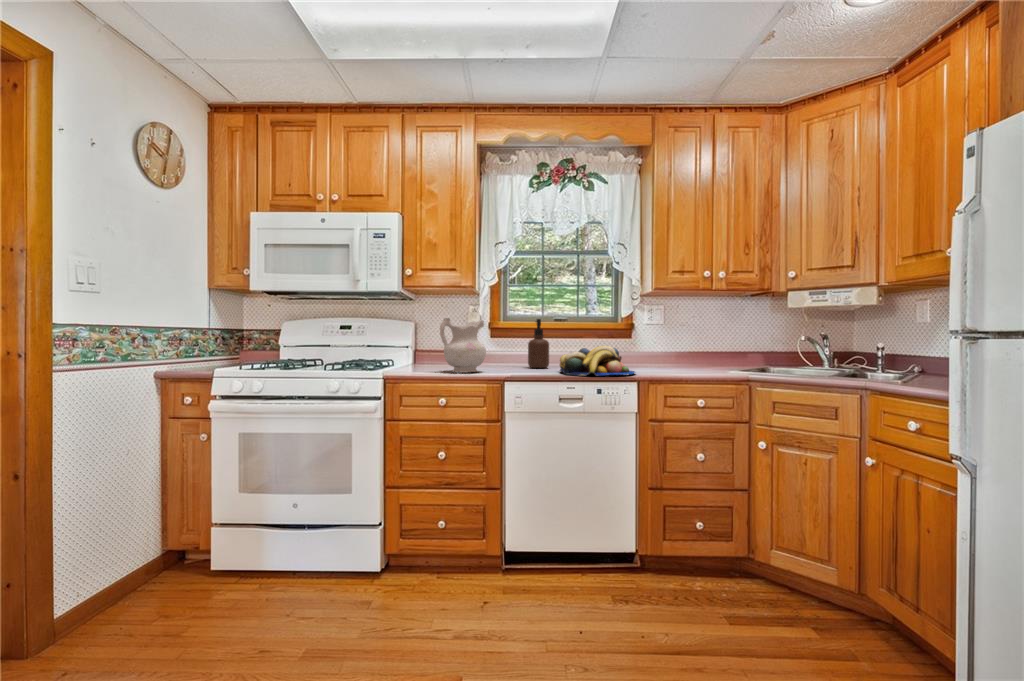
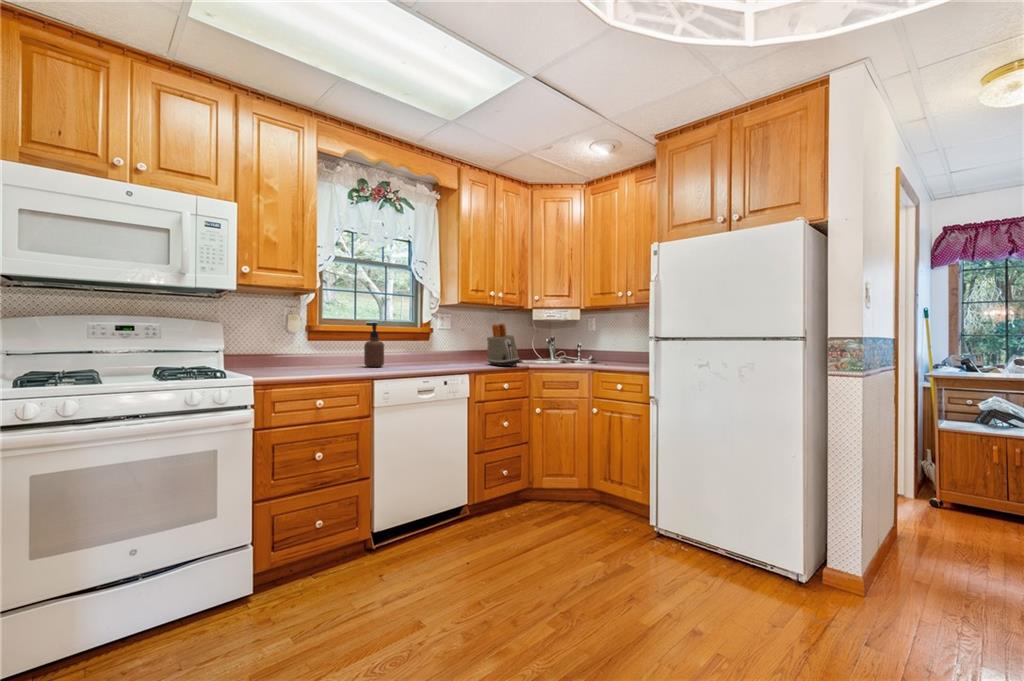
toaster: none [689,315,727,376] -> present [487,324,519,366]
ceramic pitcher: present [440,318,486,372] -> none [311,321,355,375]
fruit bowl: present [560,346,635,376] -> none [406,346,469,371]

